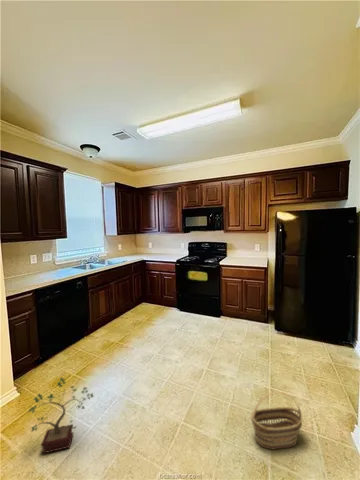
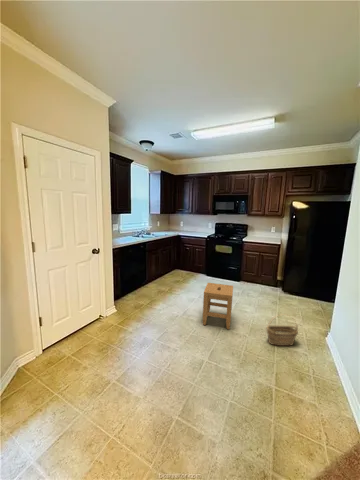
stool: none [152,334,201,416] -> present [203,283,233,329]
potted plant: present [29,378,93,453] -> none [136,297,173,337]

